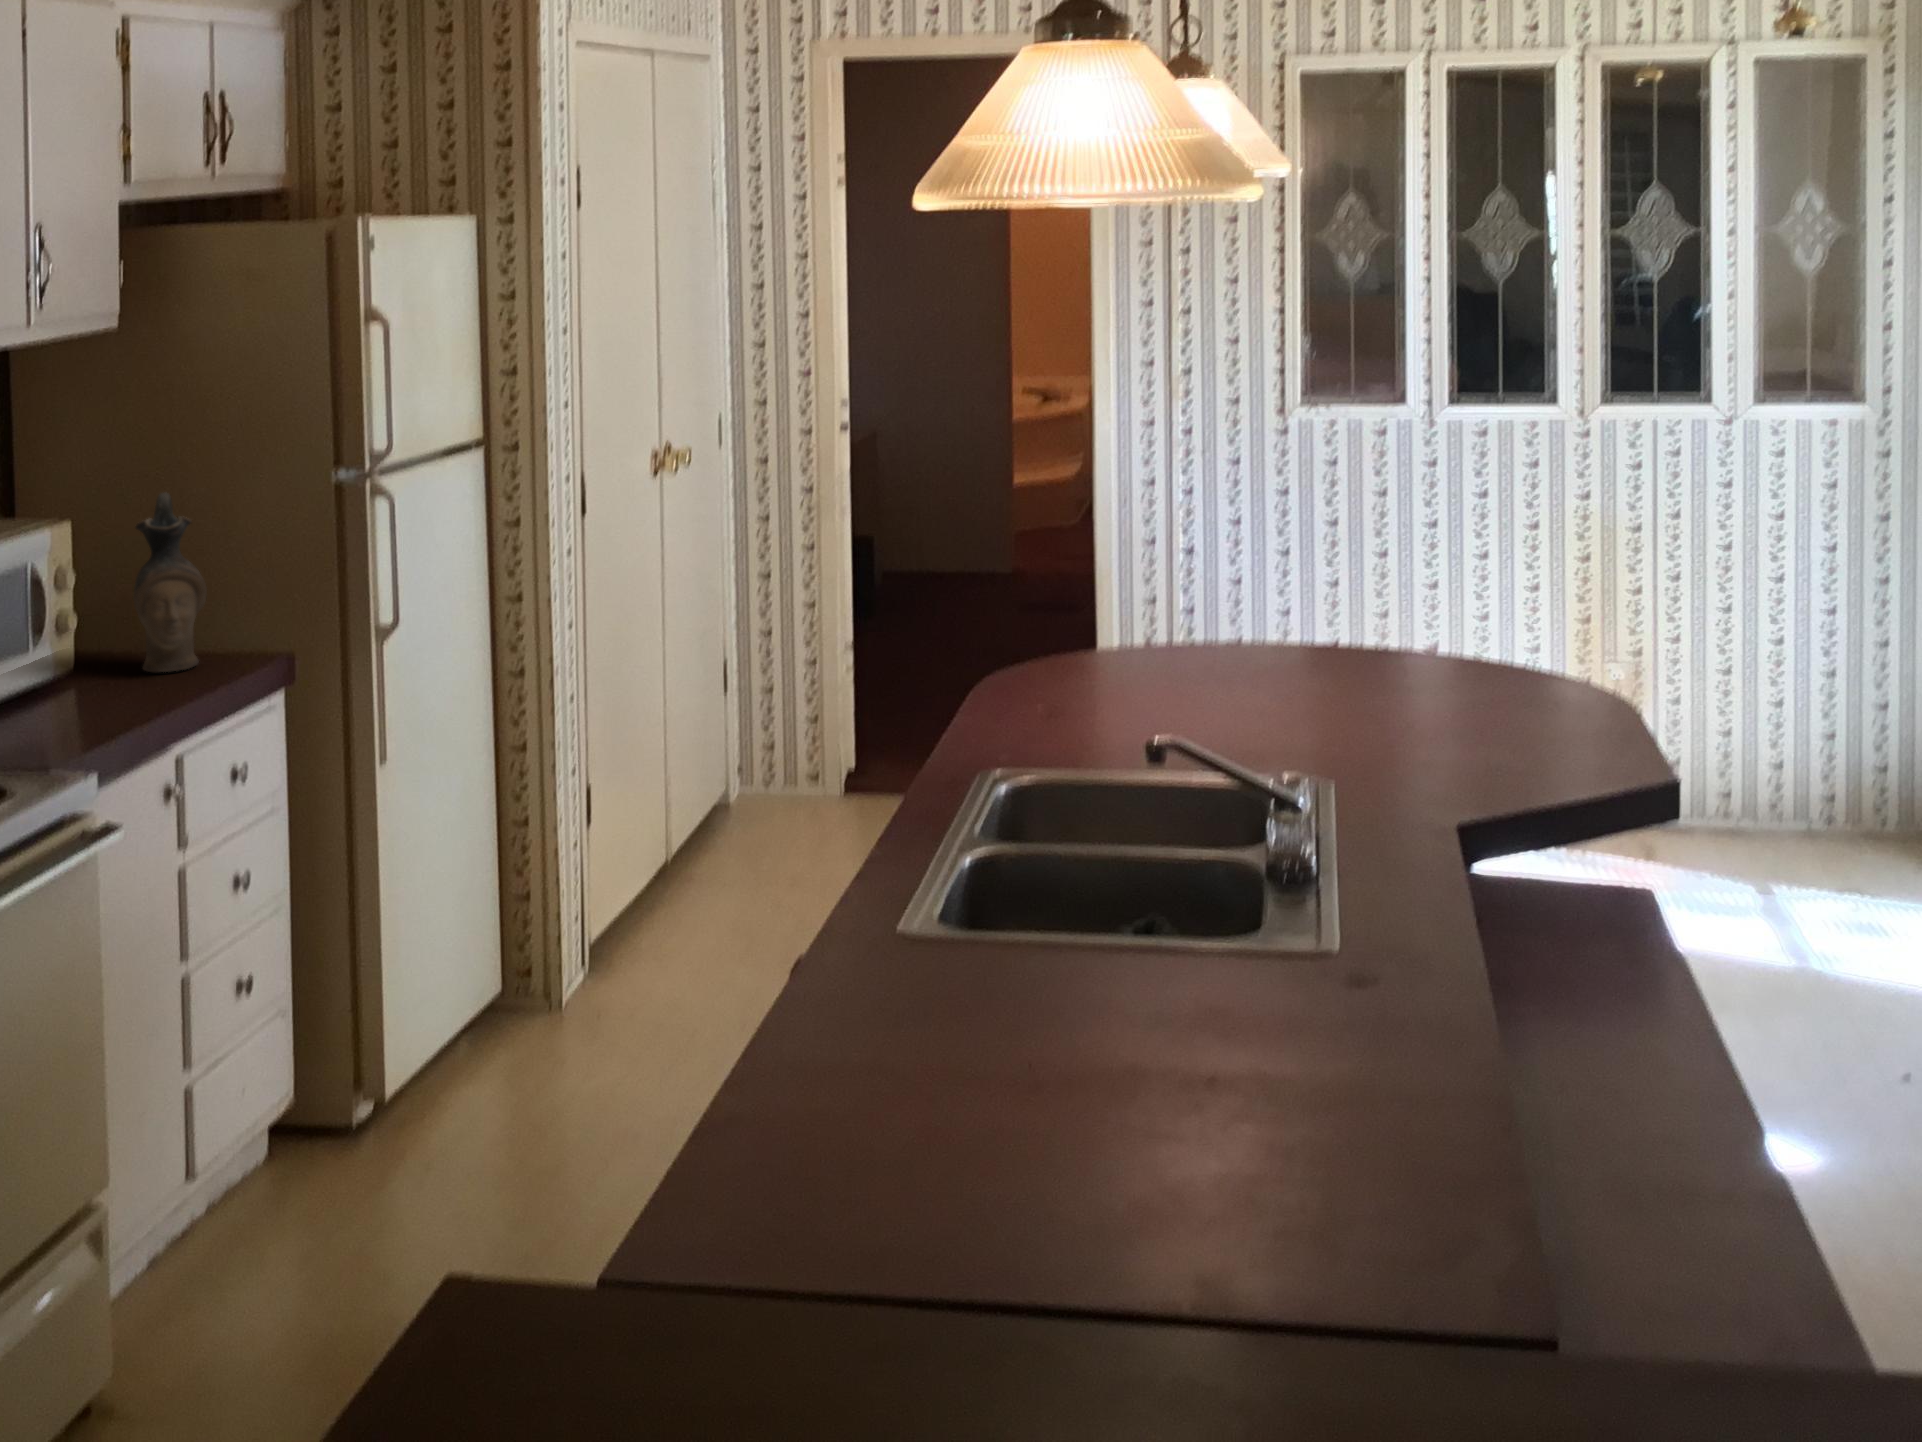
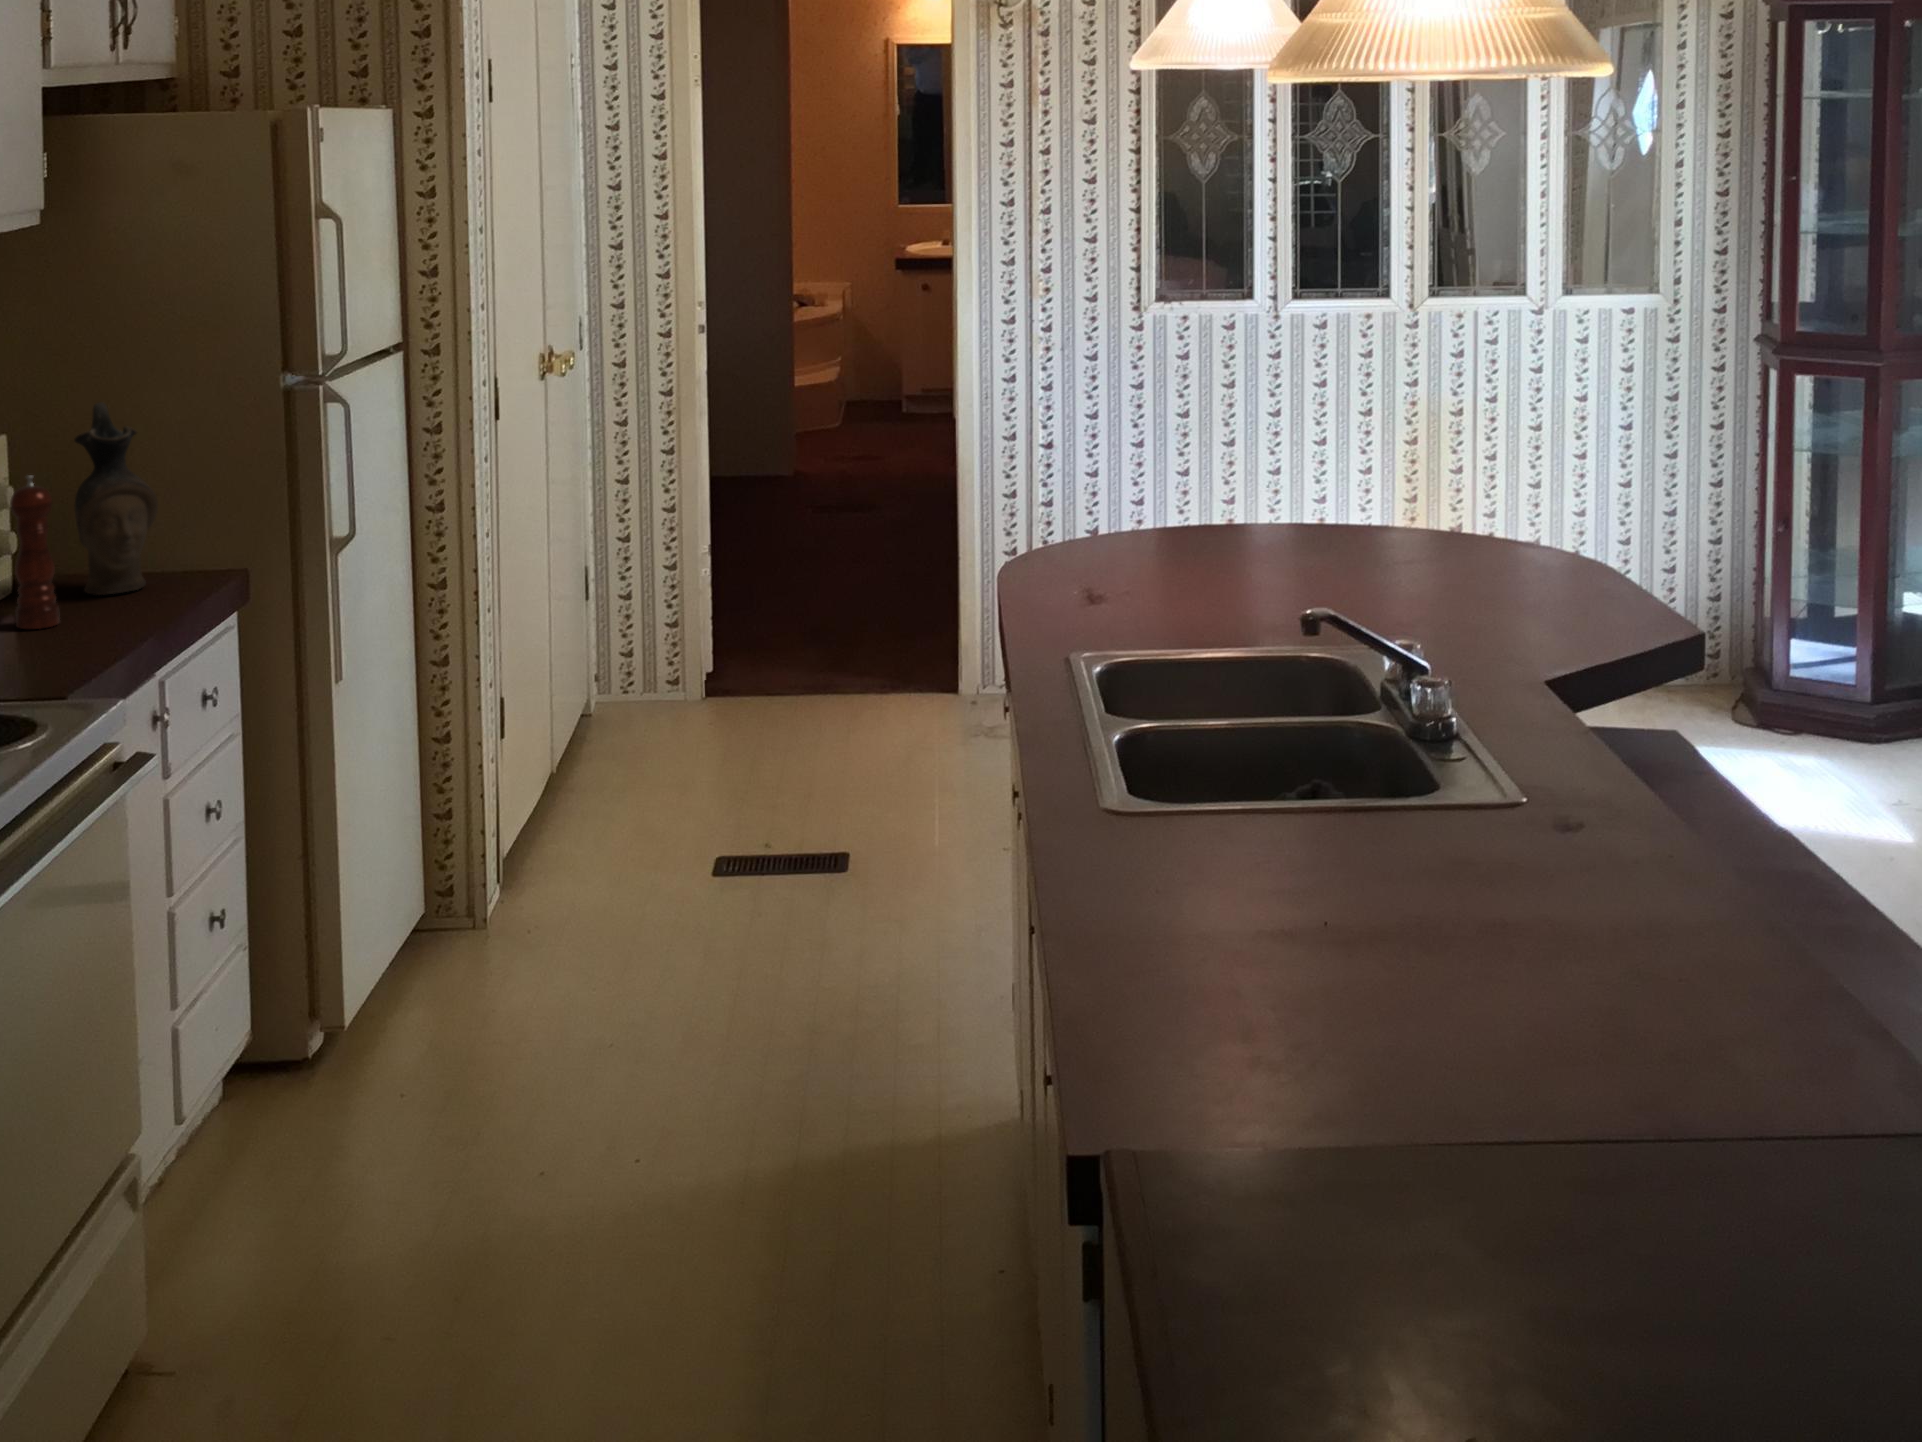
pepper mill: none [57,561,100,704] -> present [10,475,60,629]

